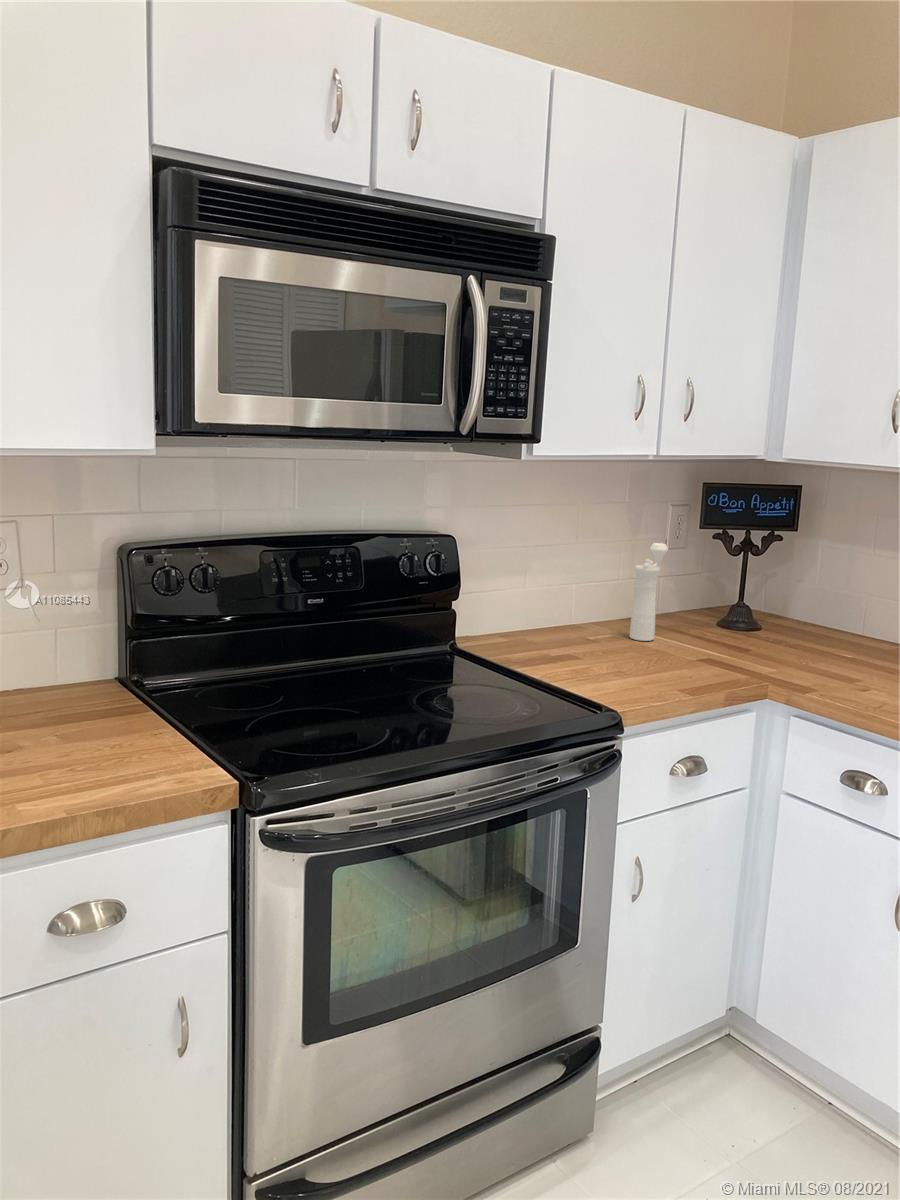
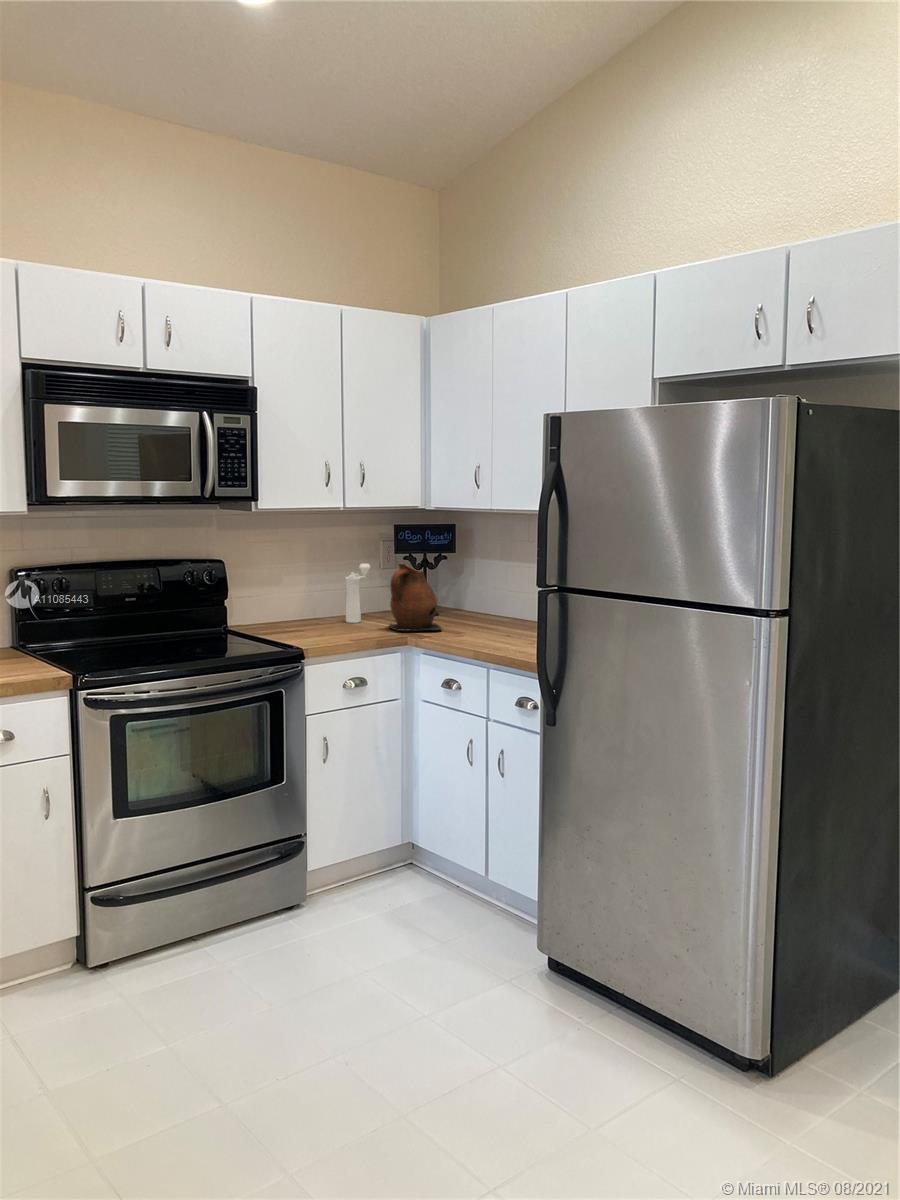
ceramic pitcher: none [706,554,812,672] -> present [389,563,442,631]

